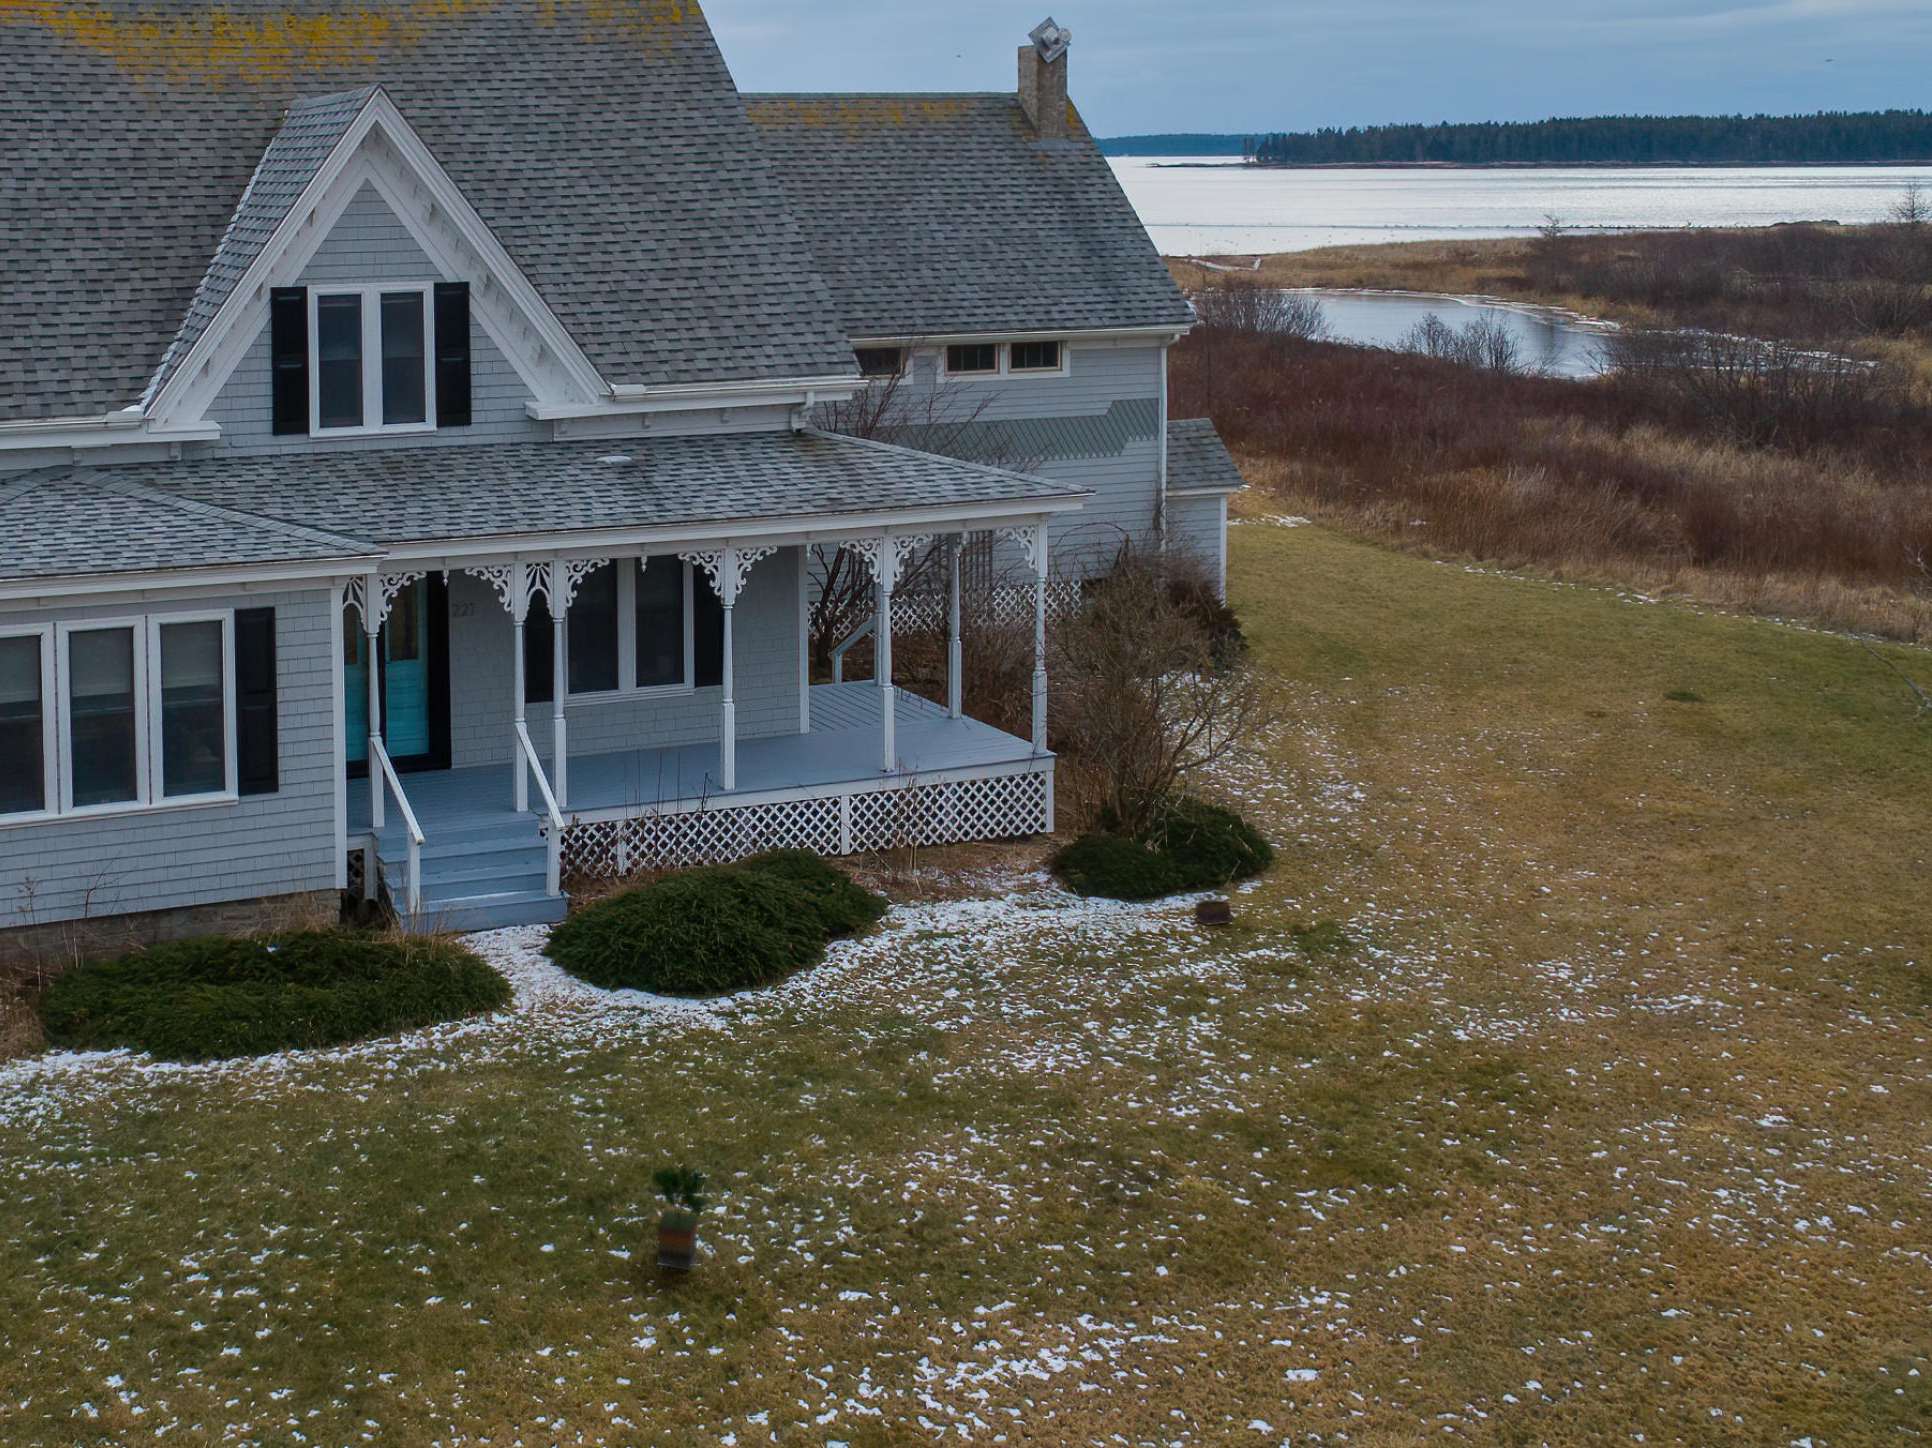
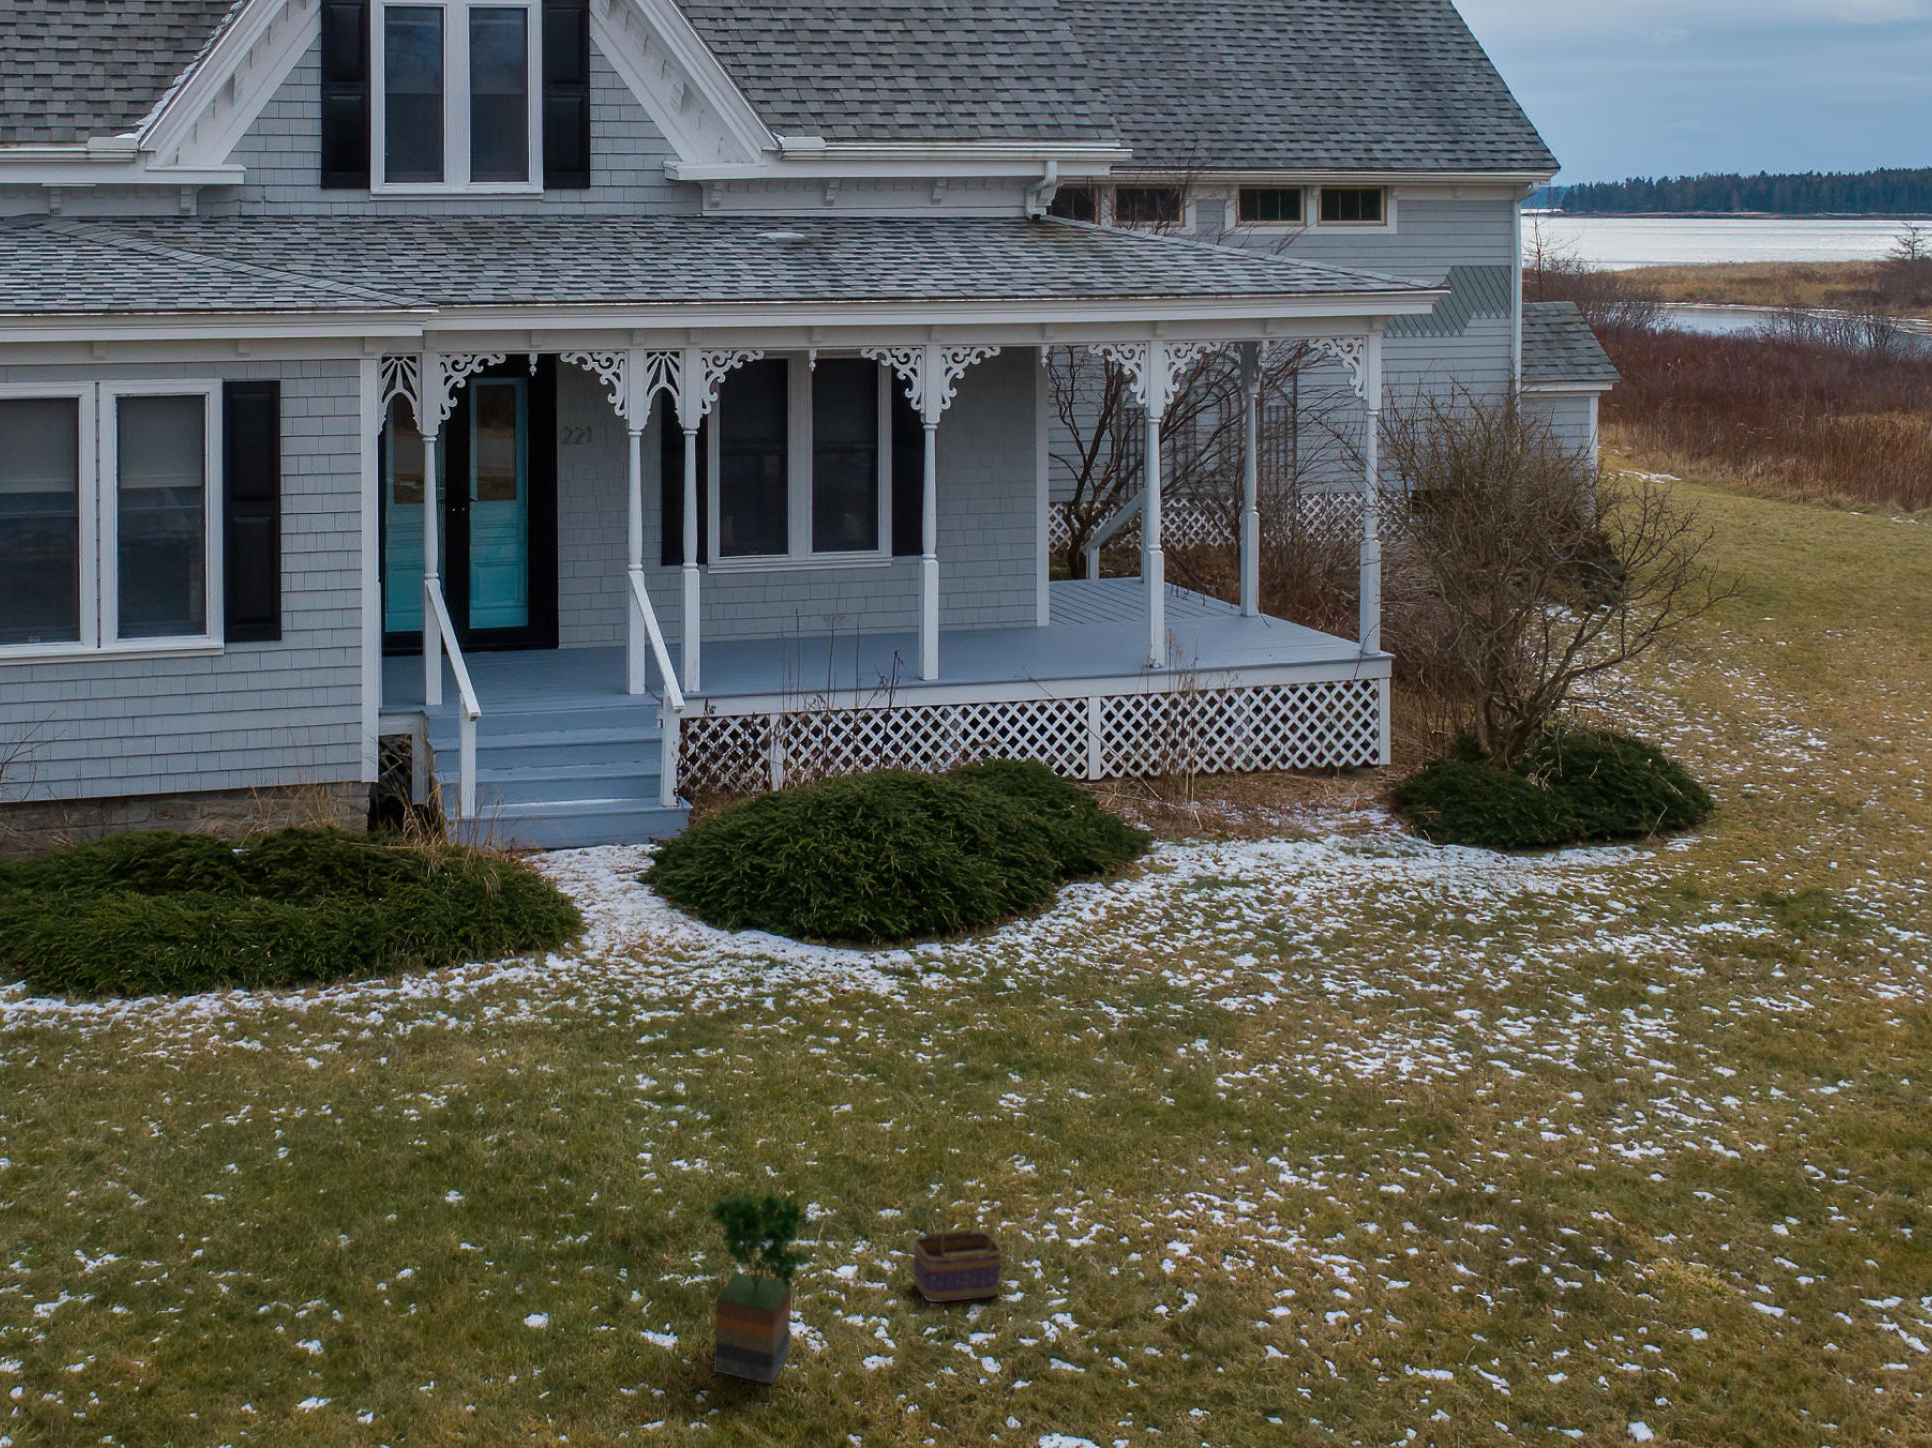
basket: present [1195,883,1231,925] -> present [914,1192,1002,1302]

